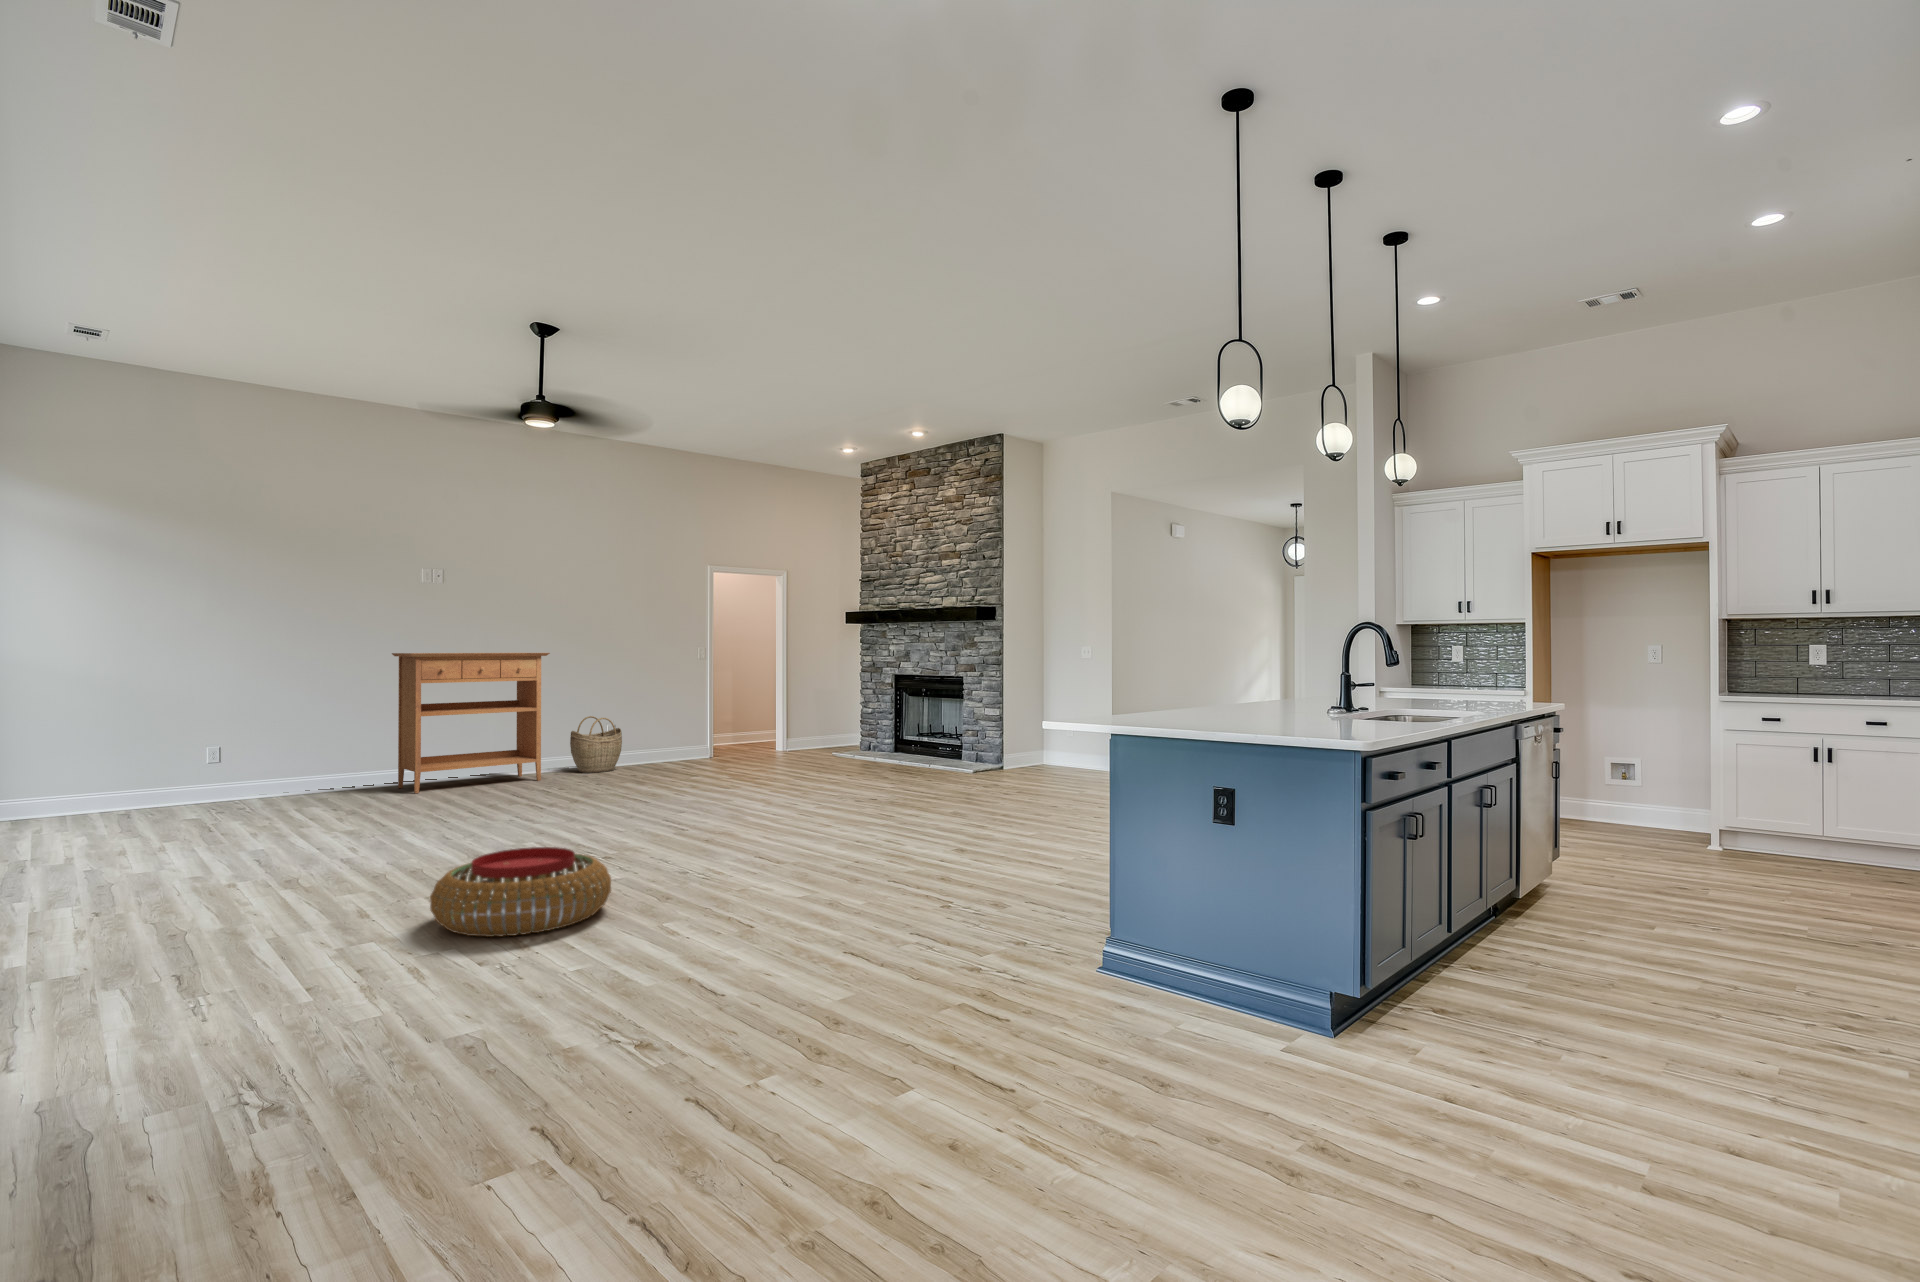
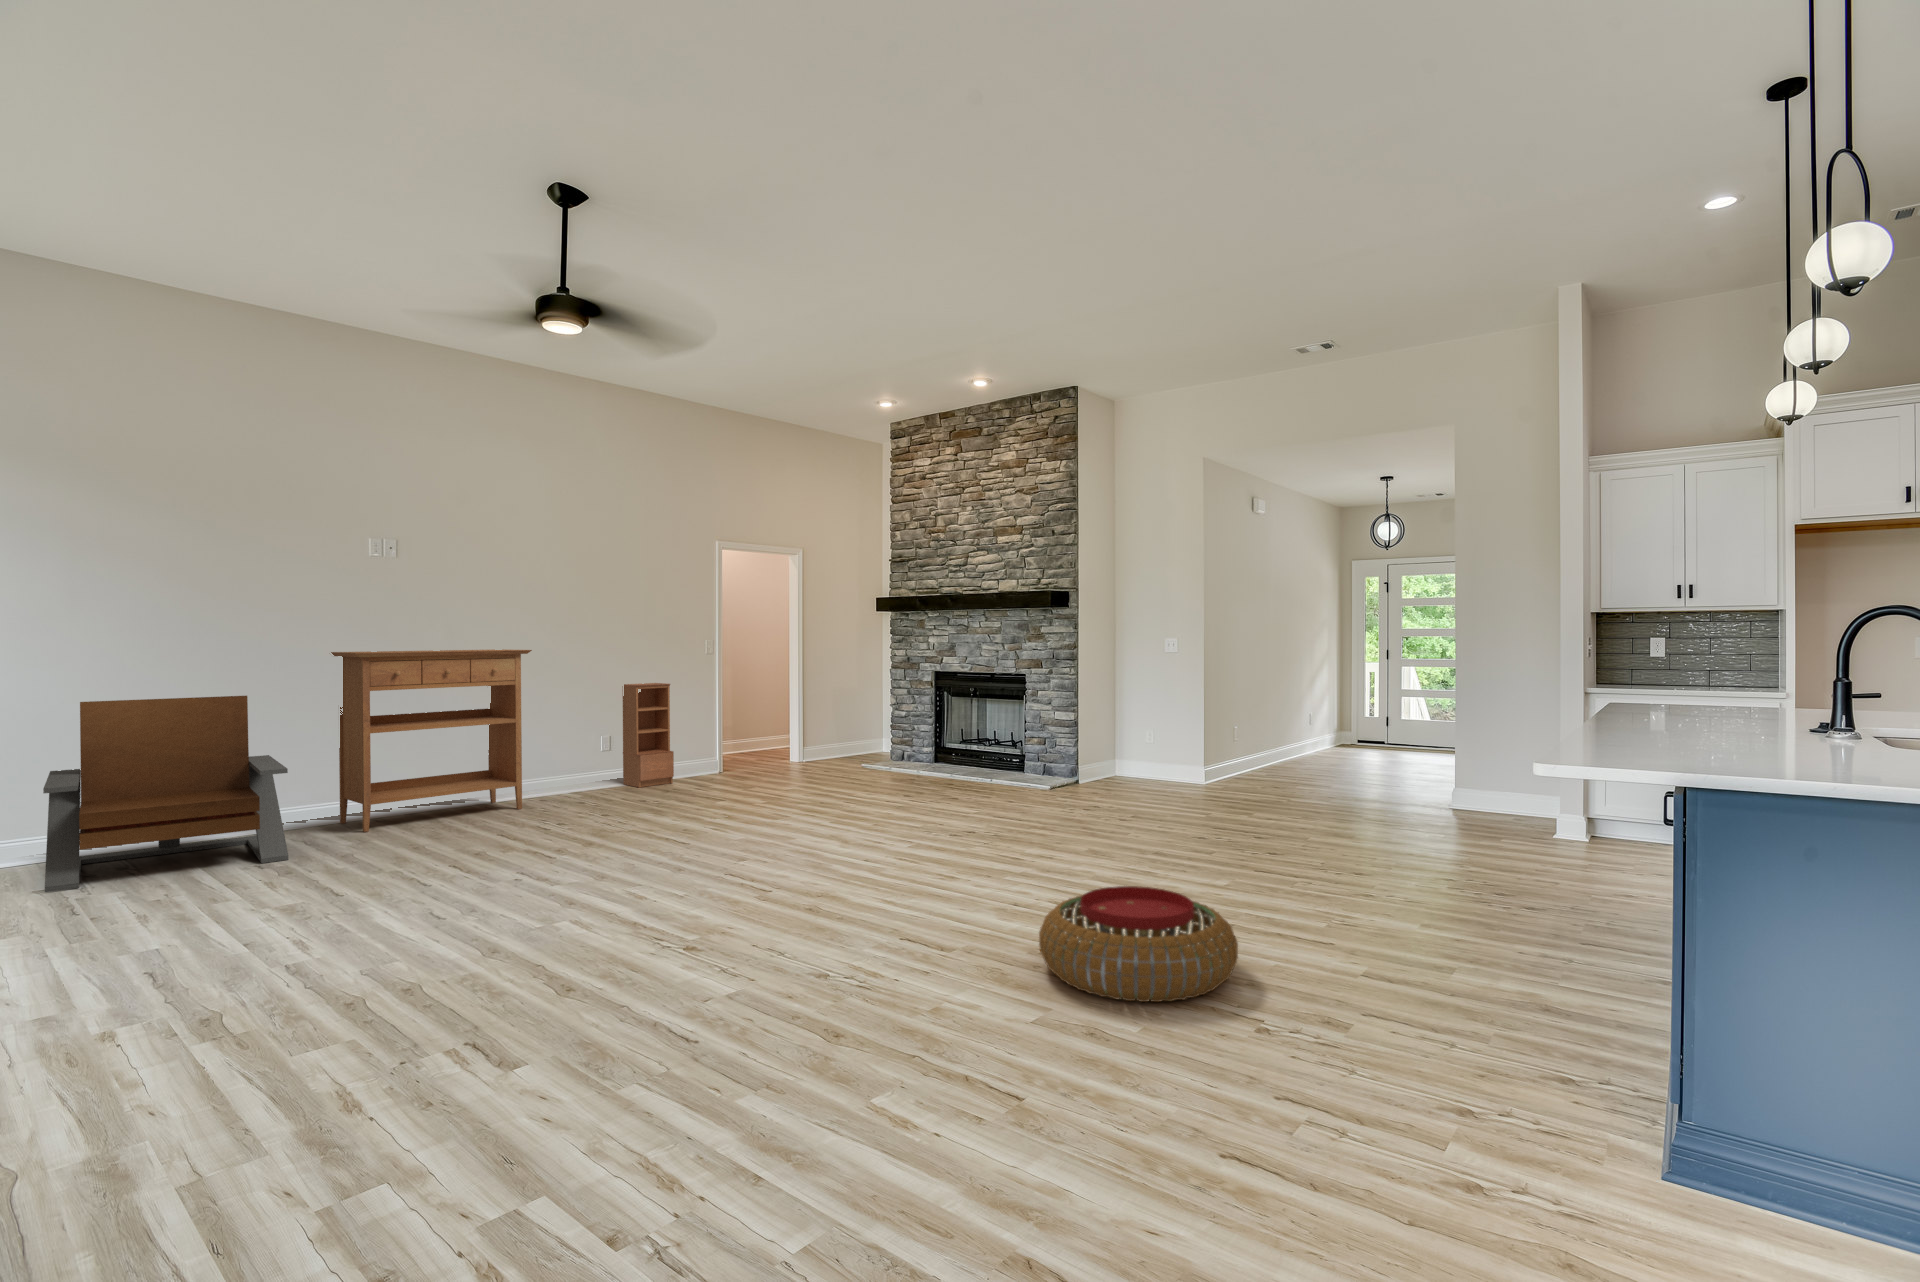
bookcase: none [628,682,670,768] -> present [622,683,674,788]
lounge chair: none [182,685,356,825] -> present [43,696,289,892]
woven basket: present [570,716,622,773] -> none [554,726,618,796]
pouf: present [430,847,611,937] -> present [1039,886,1238,1002]

